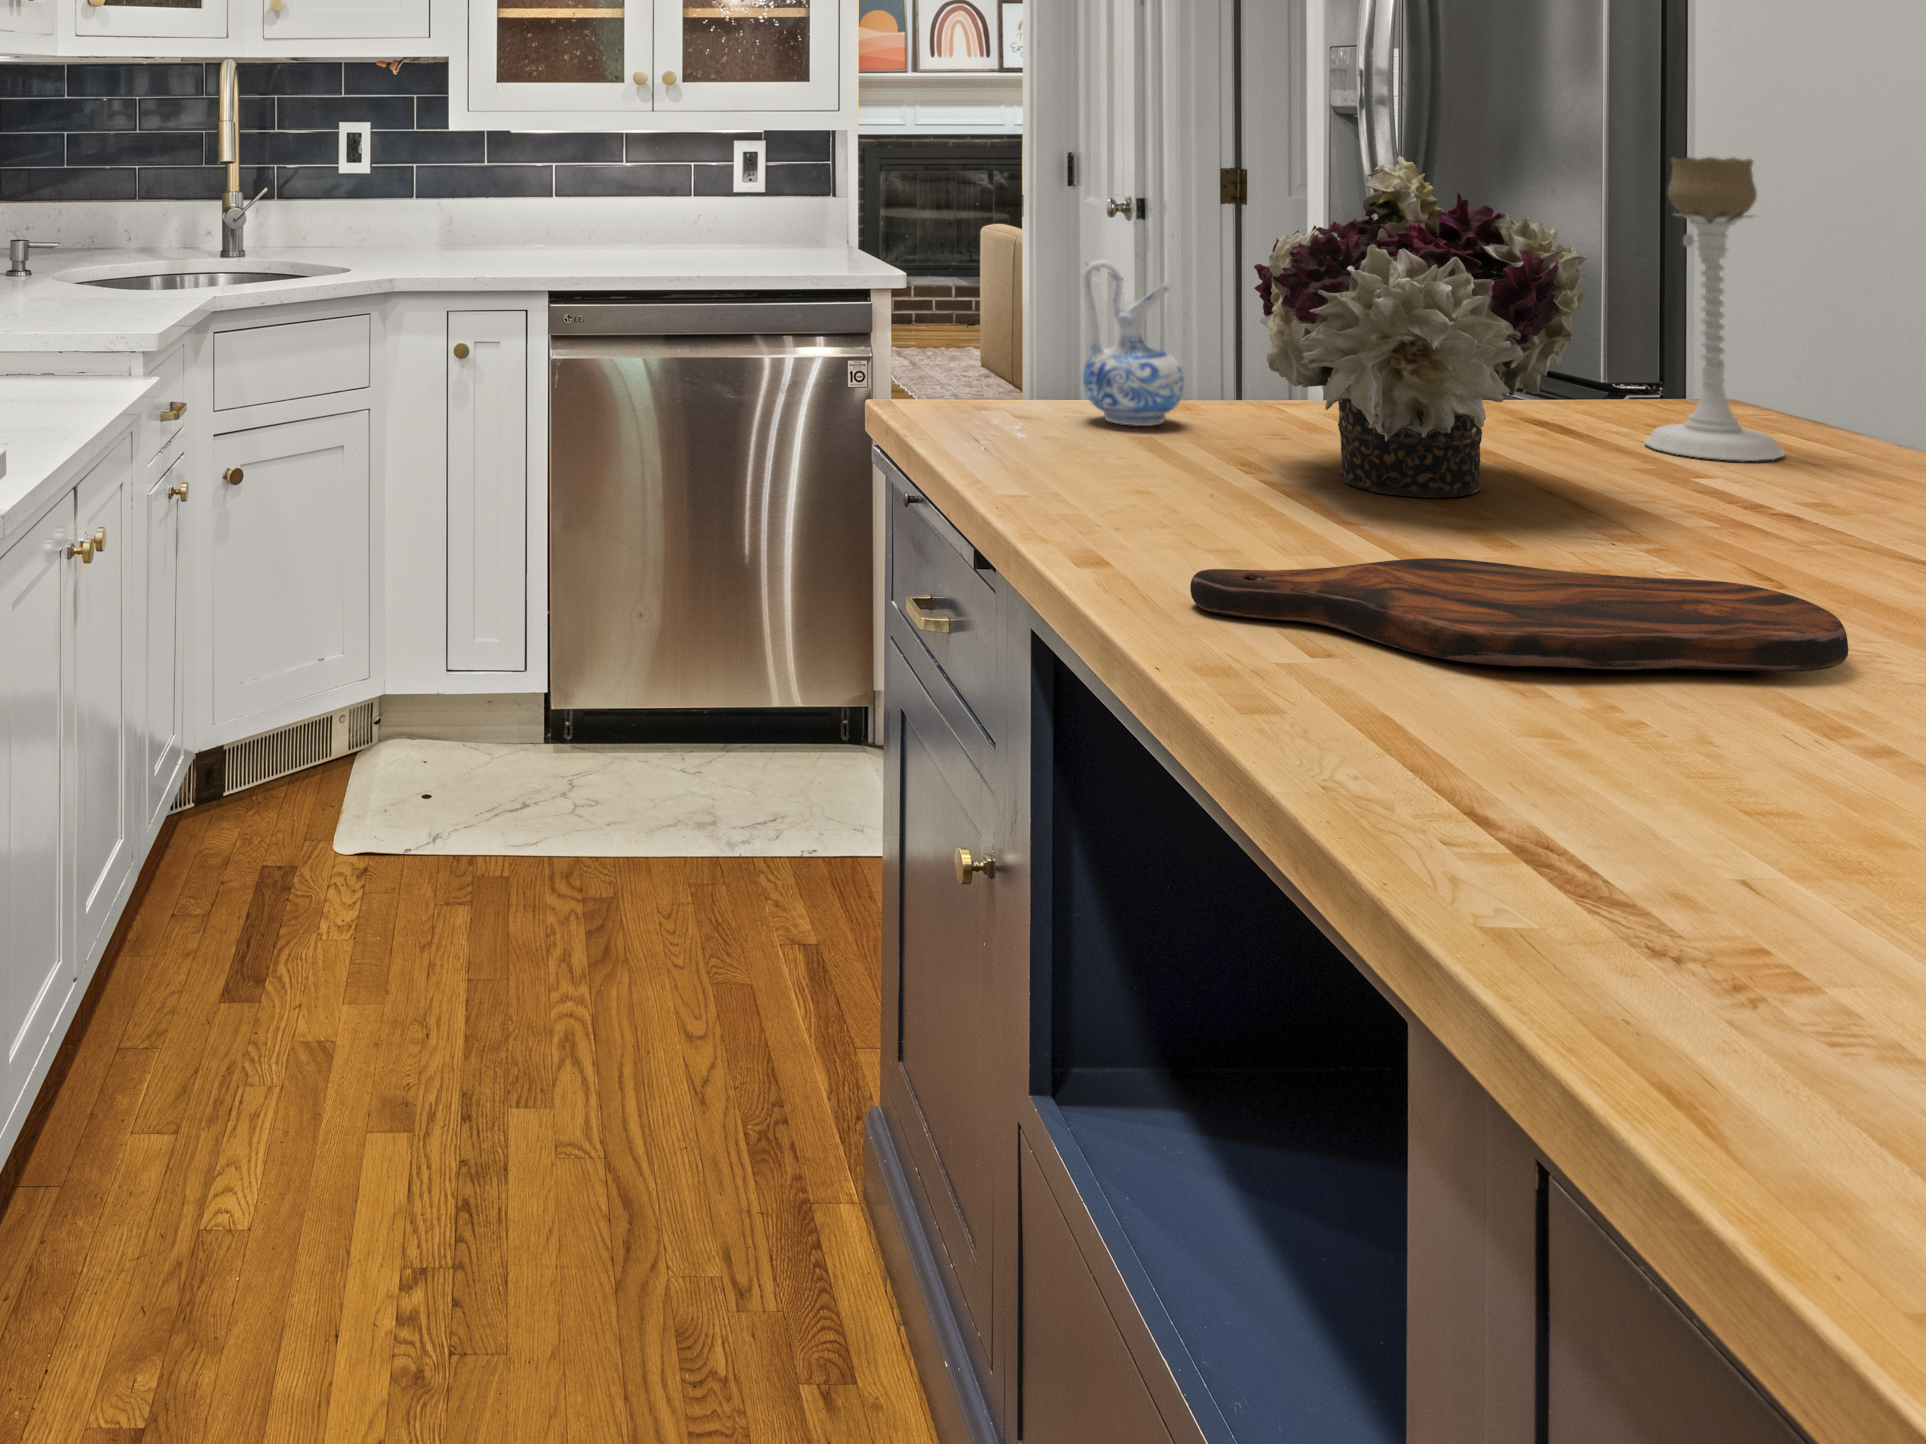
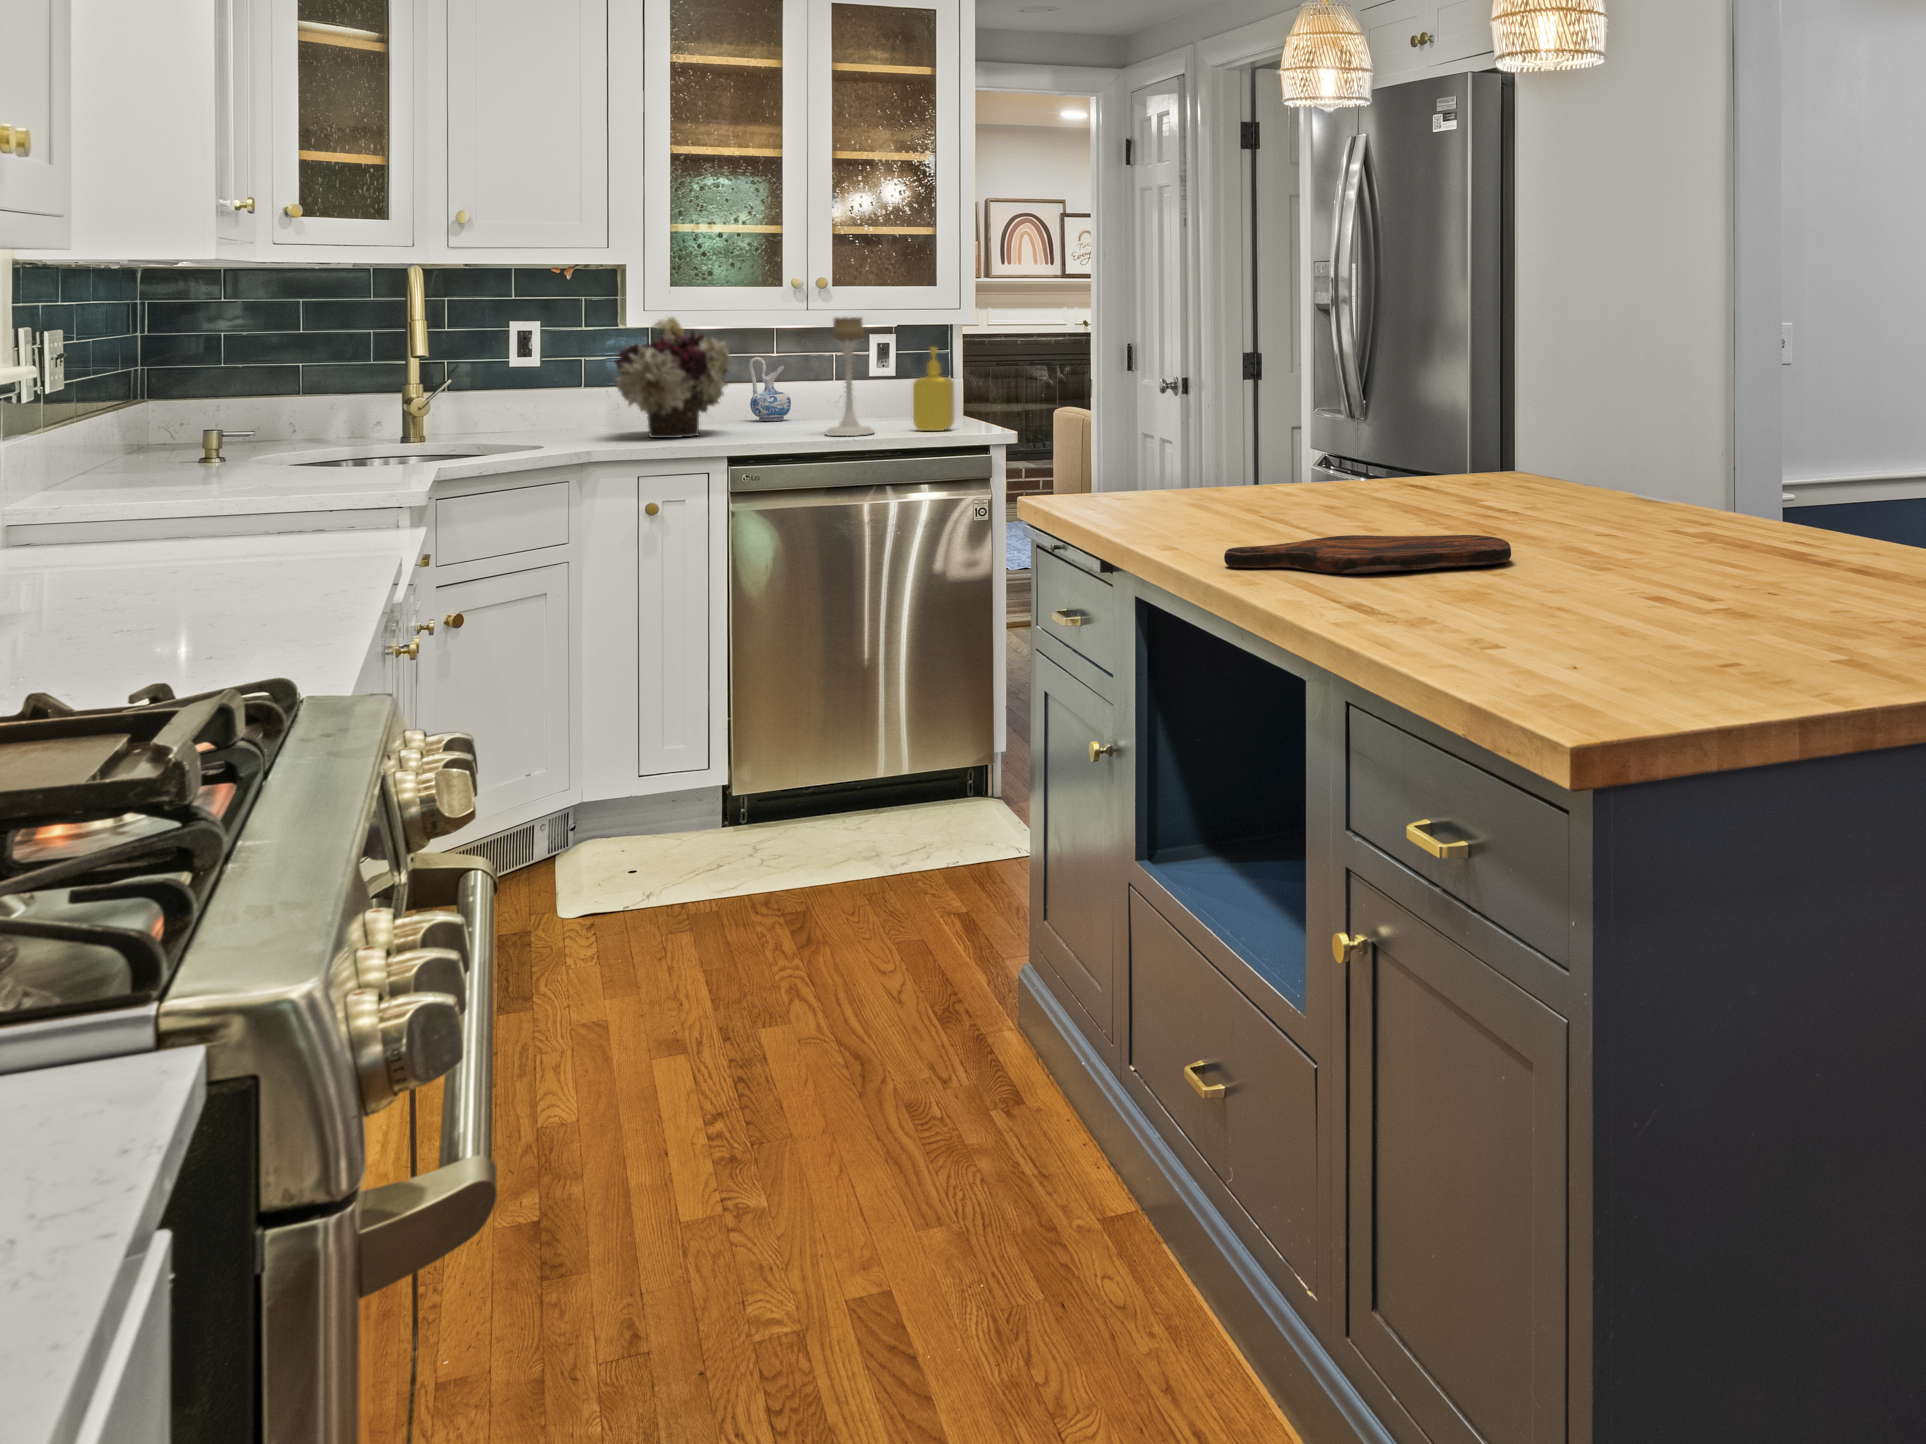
flower arrangement: present [1254,156,1587,497] -> present [614,316,730,438]
candle holder: present [1645,157,1784,461] -> present [826,317,873,436]
soap dispenser: none [773,159,825,269] -> present [913,347,955,431]
ceramic pitcher: present [1082,260,1184,426] -> present [749,357,791,421]

